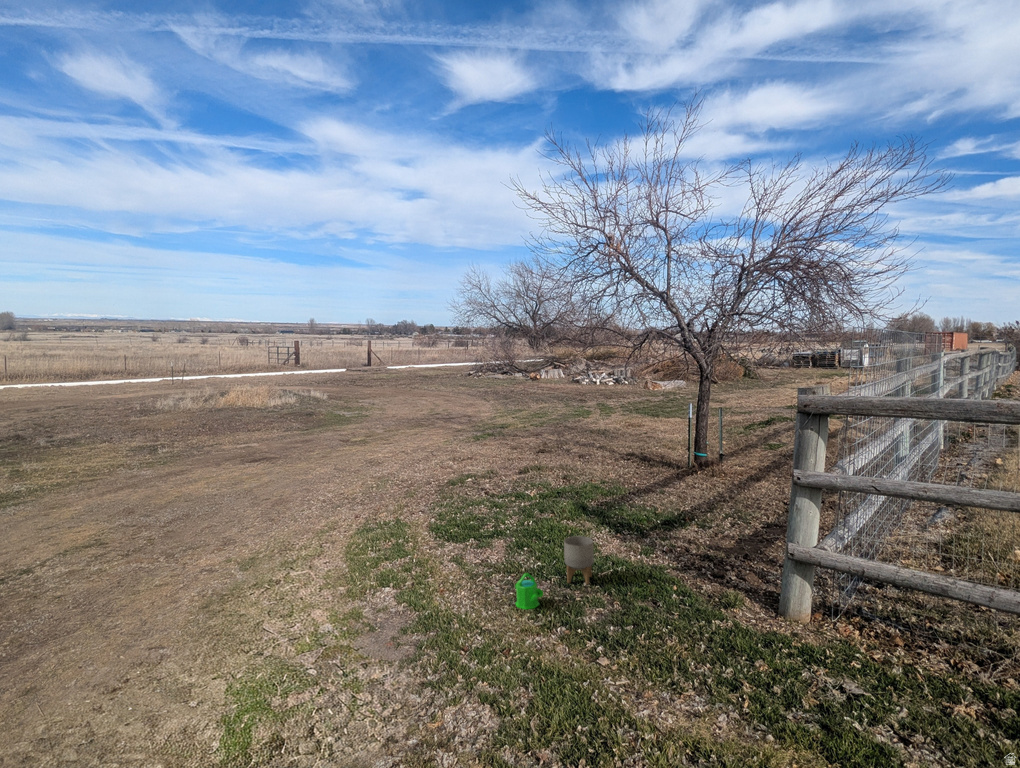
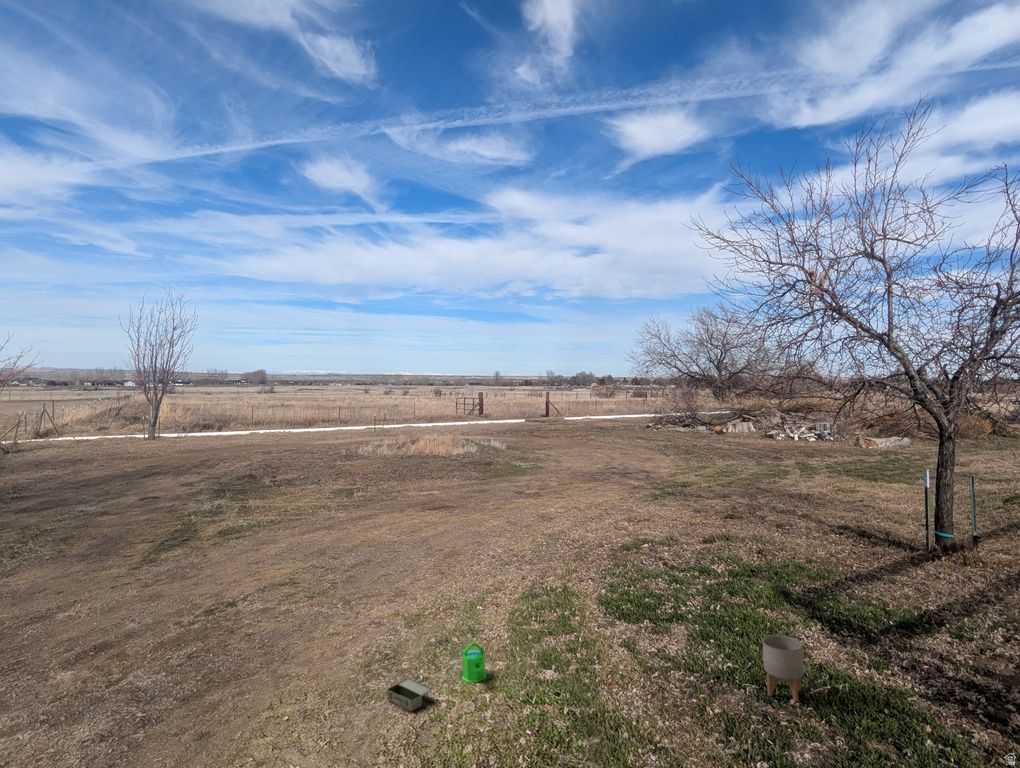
watering can: present [515,573,543,609] -> present [462,642,487,682]
toolbox: none [232,609,279,637] -> present [387,678,432,711]

